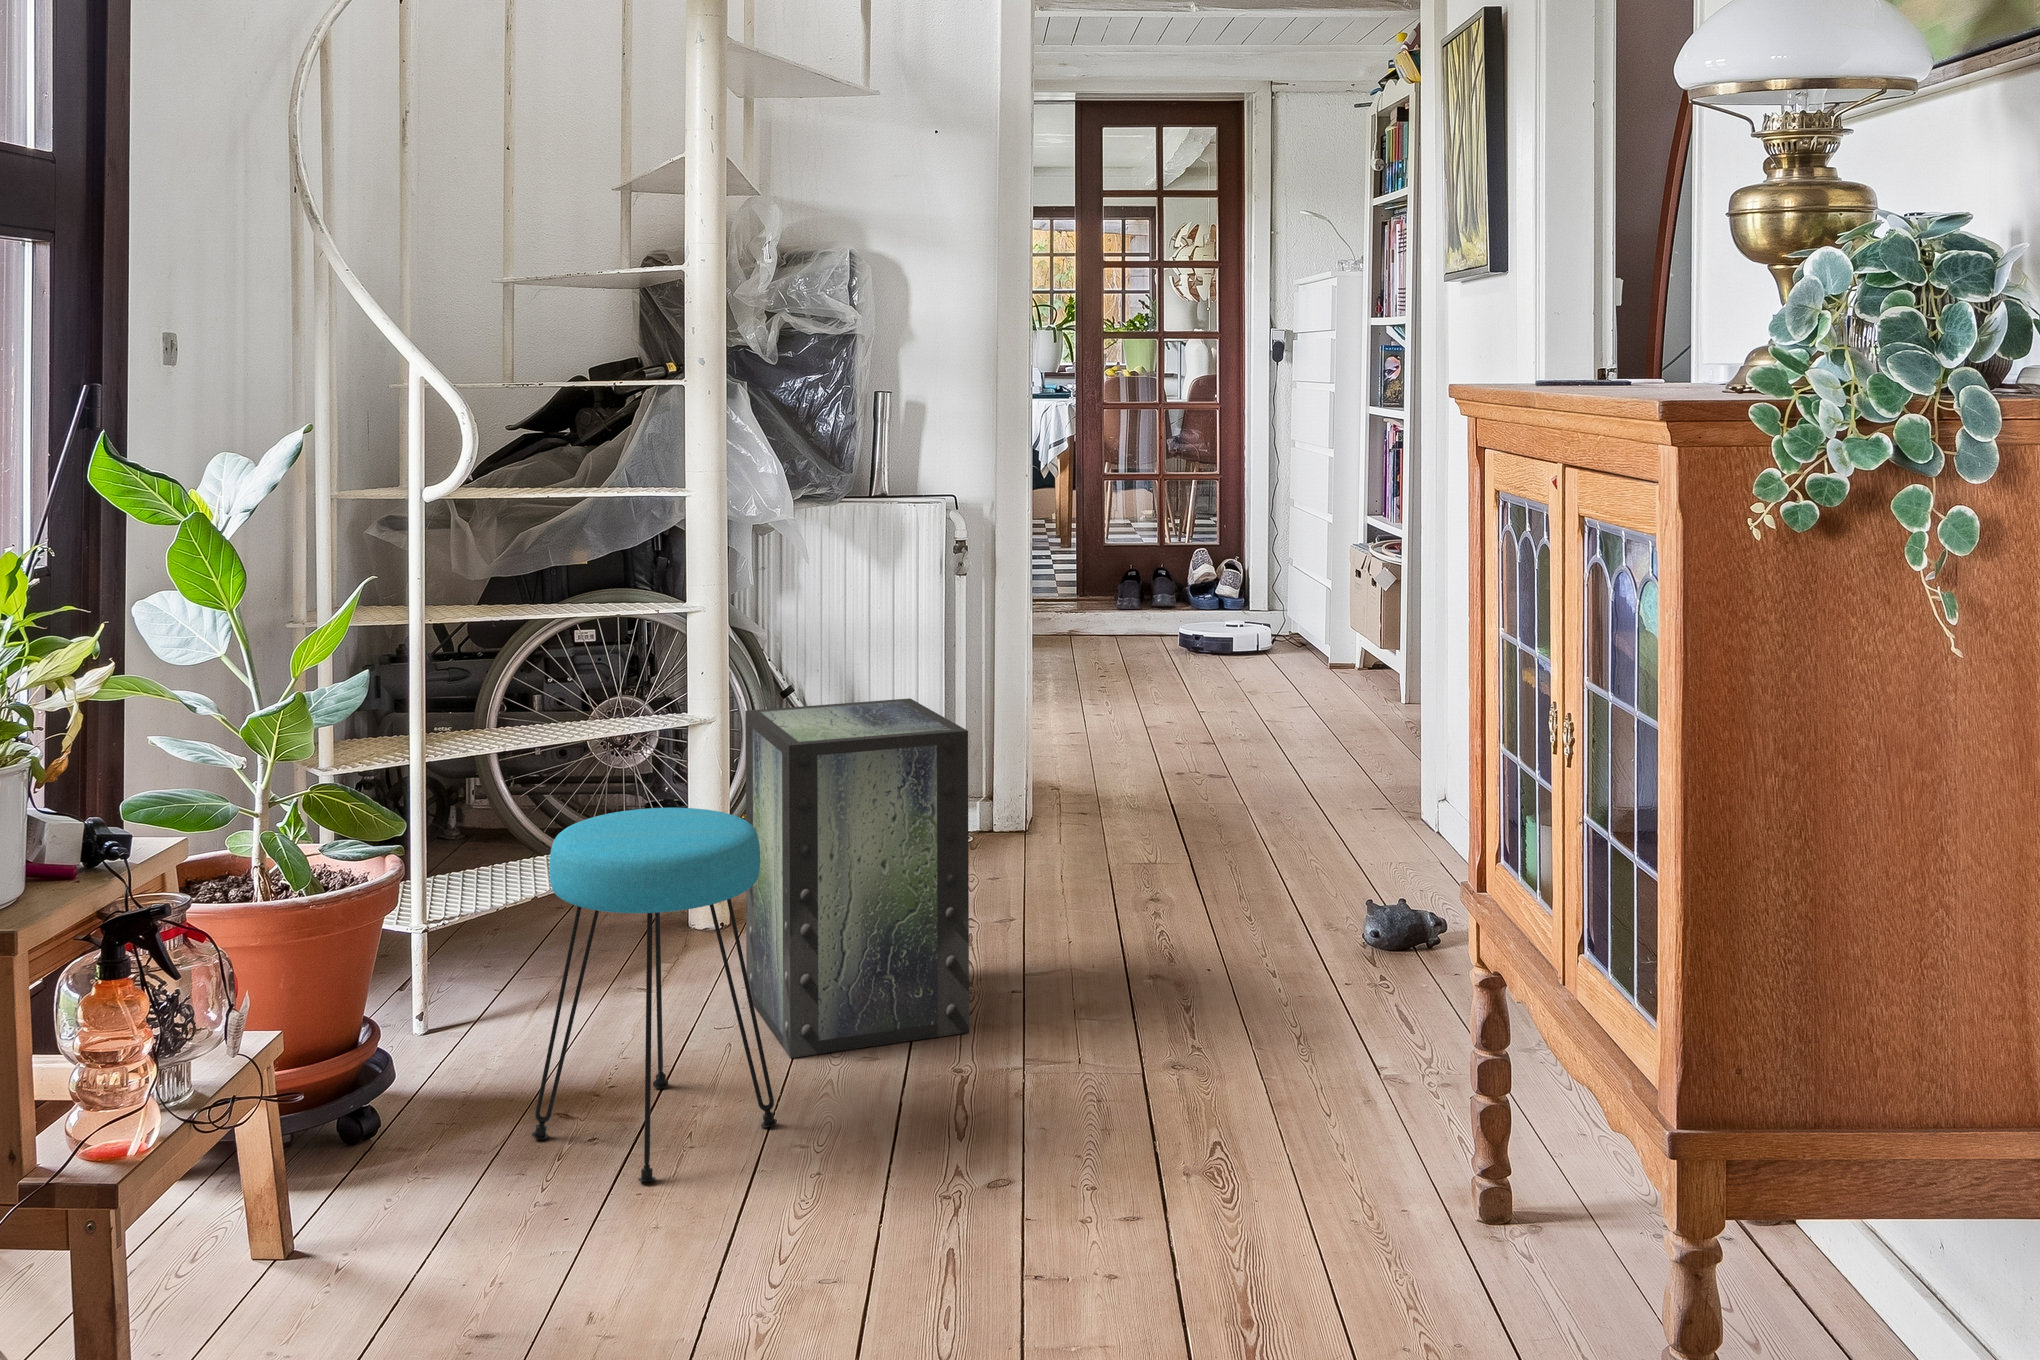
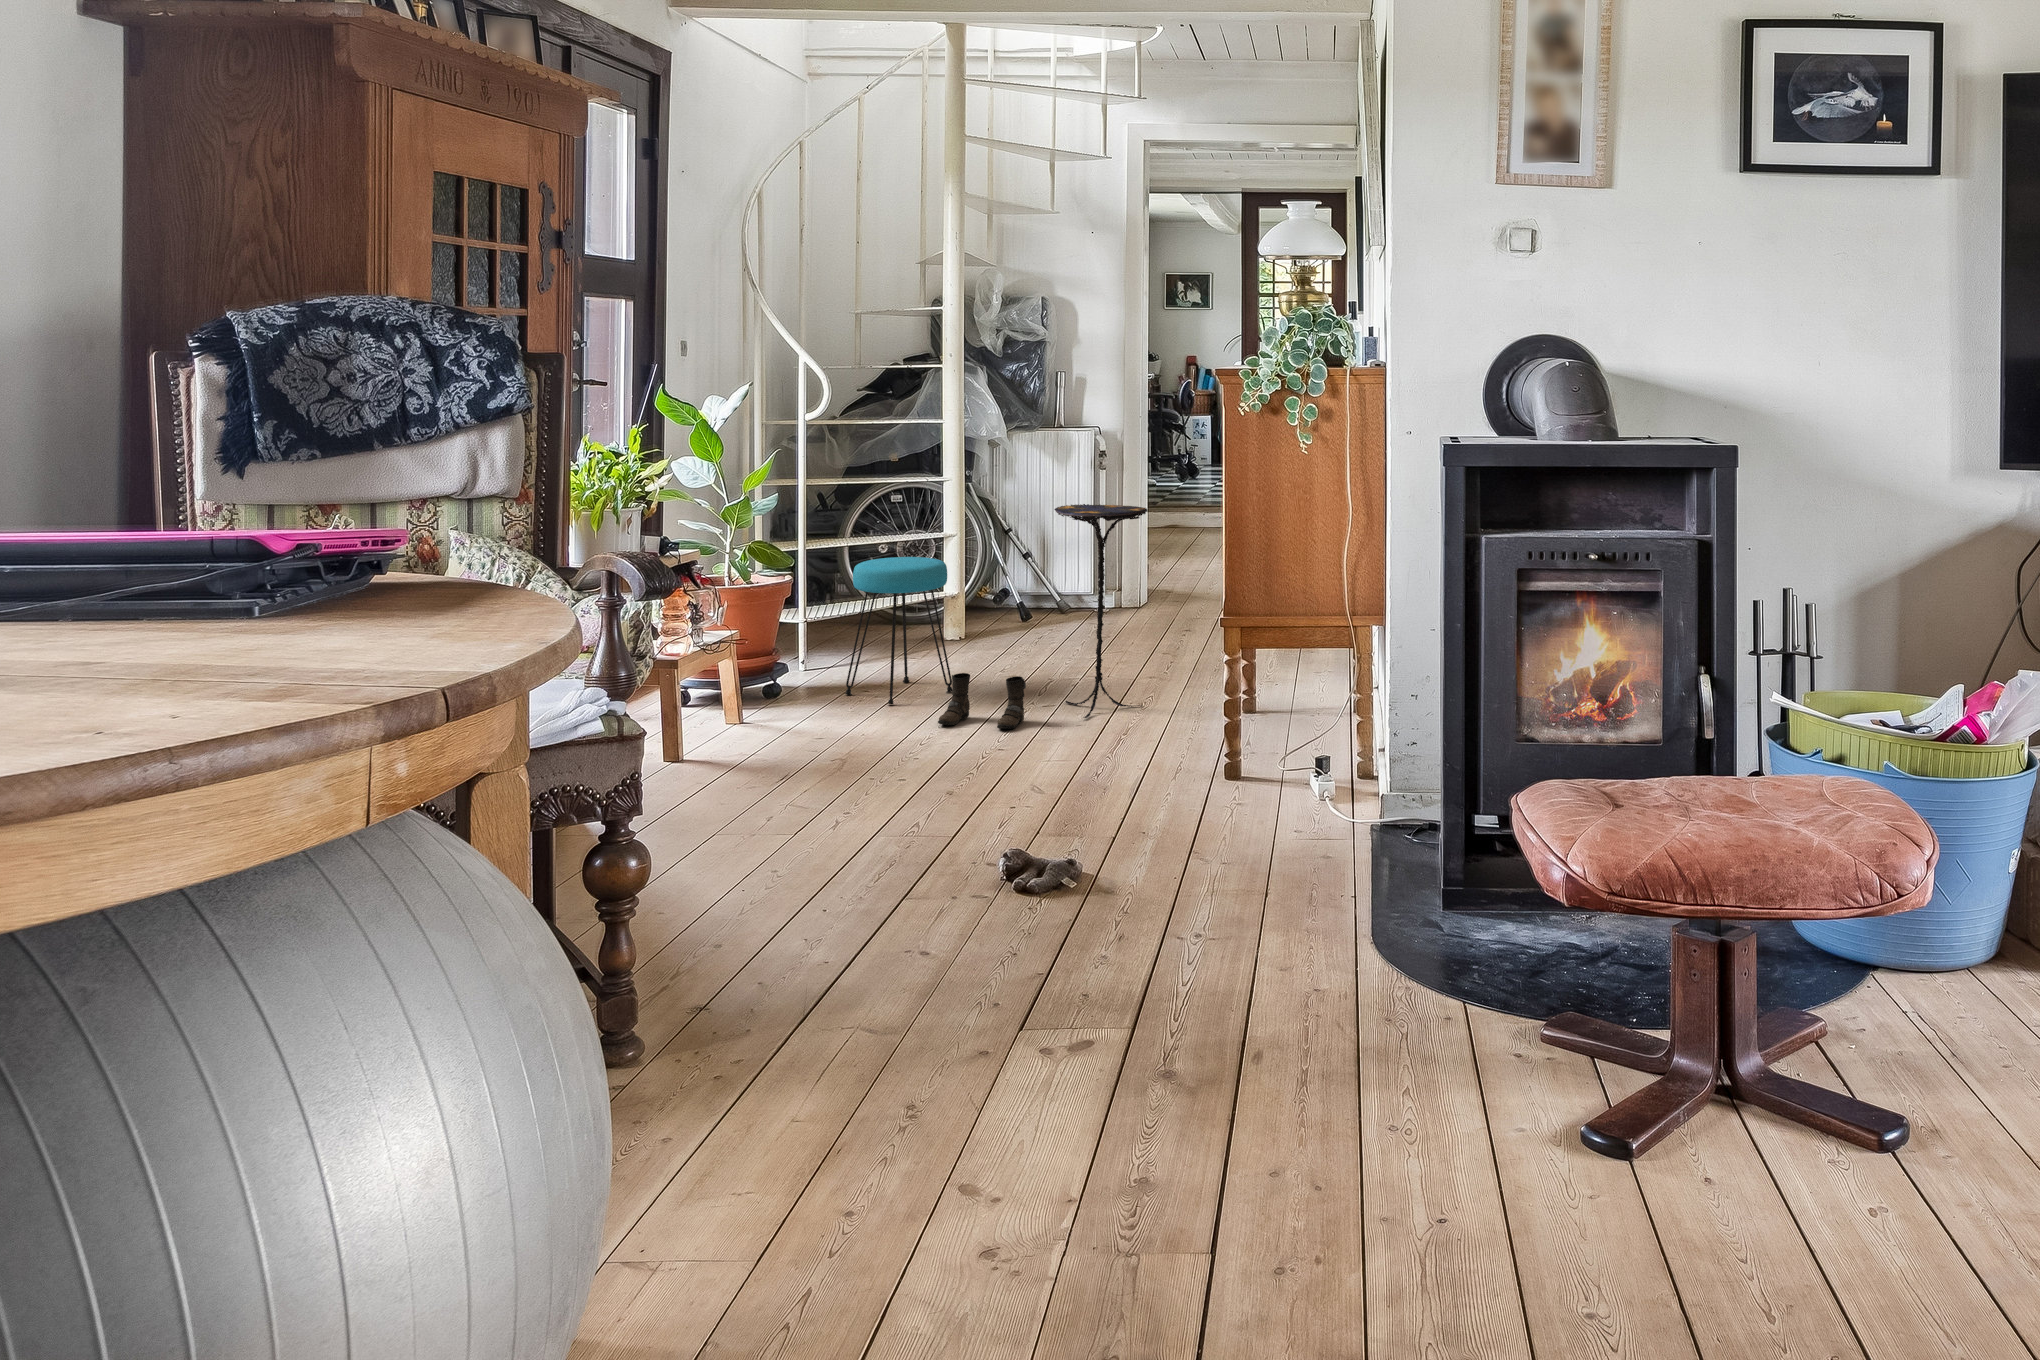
side table: none [1039,694,1262,1244] -> present [1054,504,1148,718]
storage box: present [745,698,969,1058] -> none [957,520,1057,675]
boots: none [786,1128,997,1299] -> present [938,673,1026,729]

